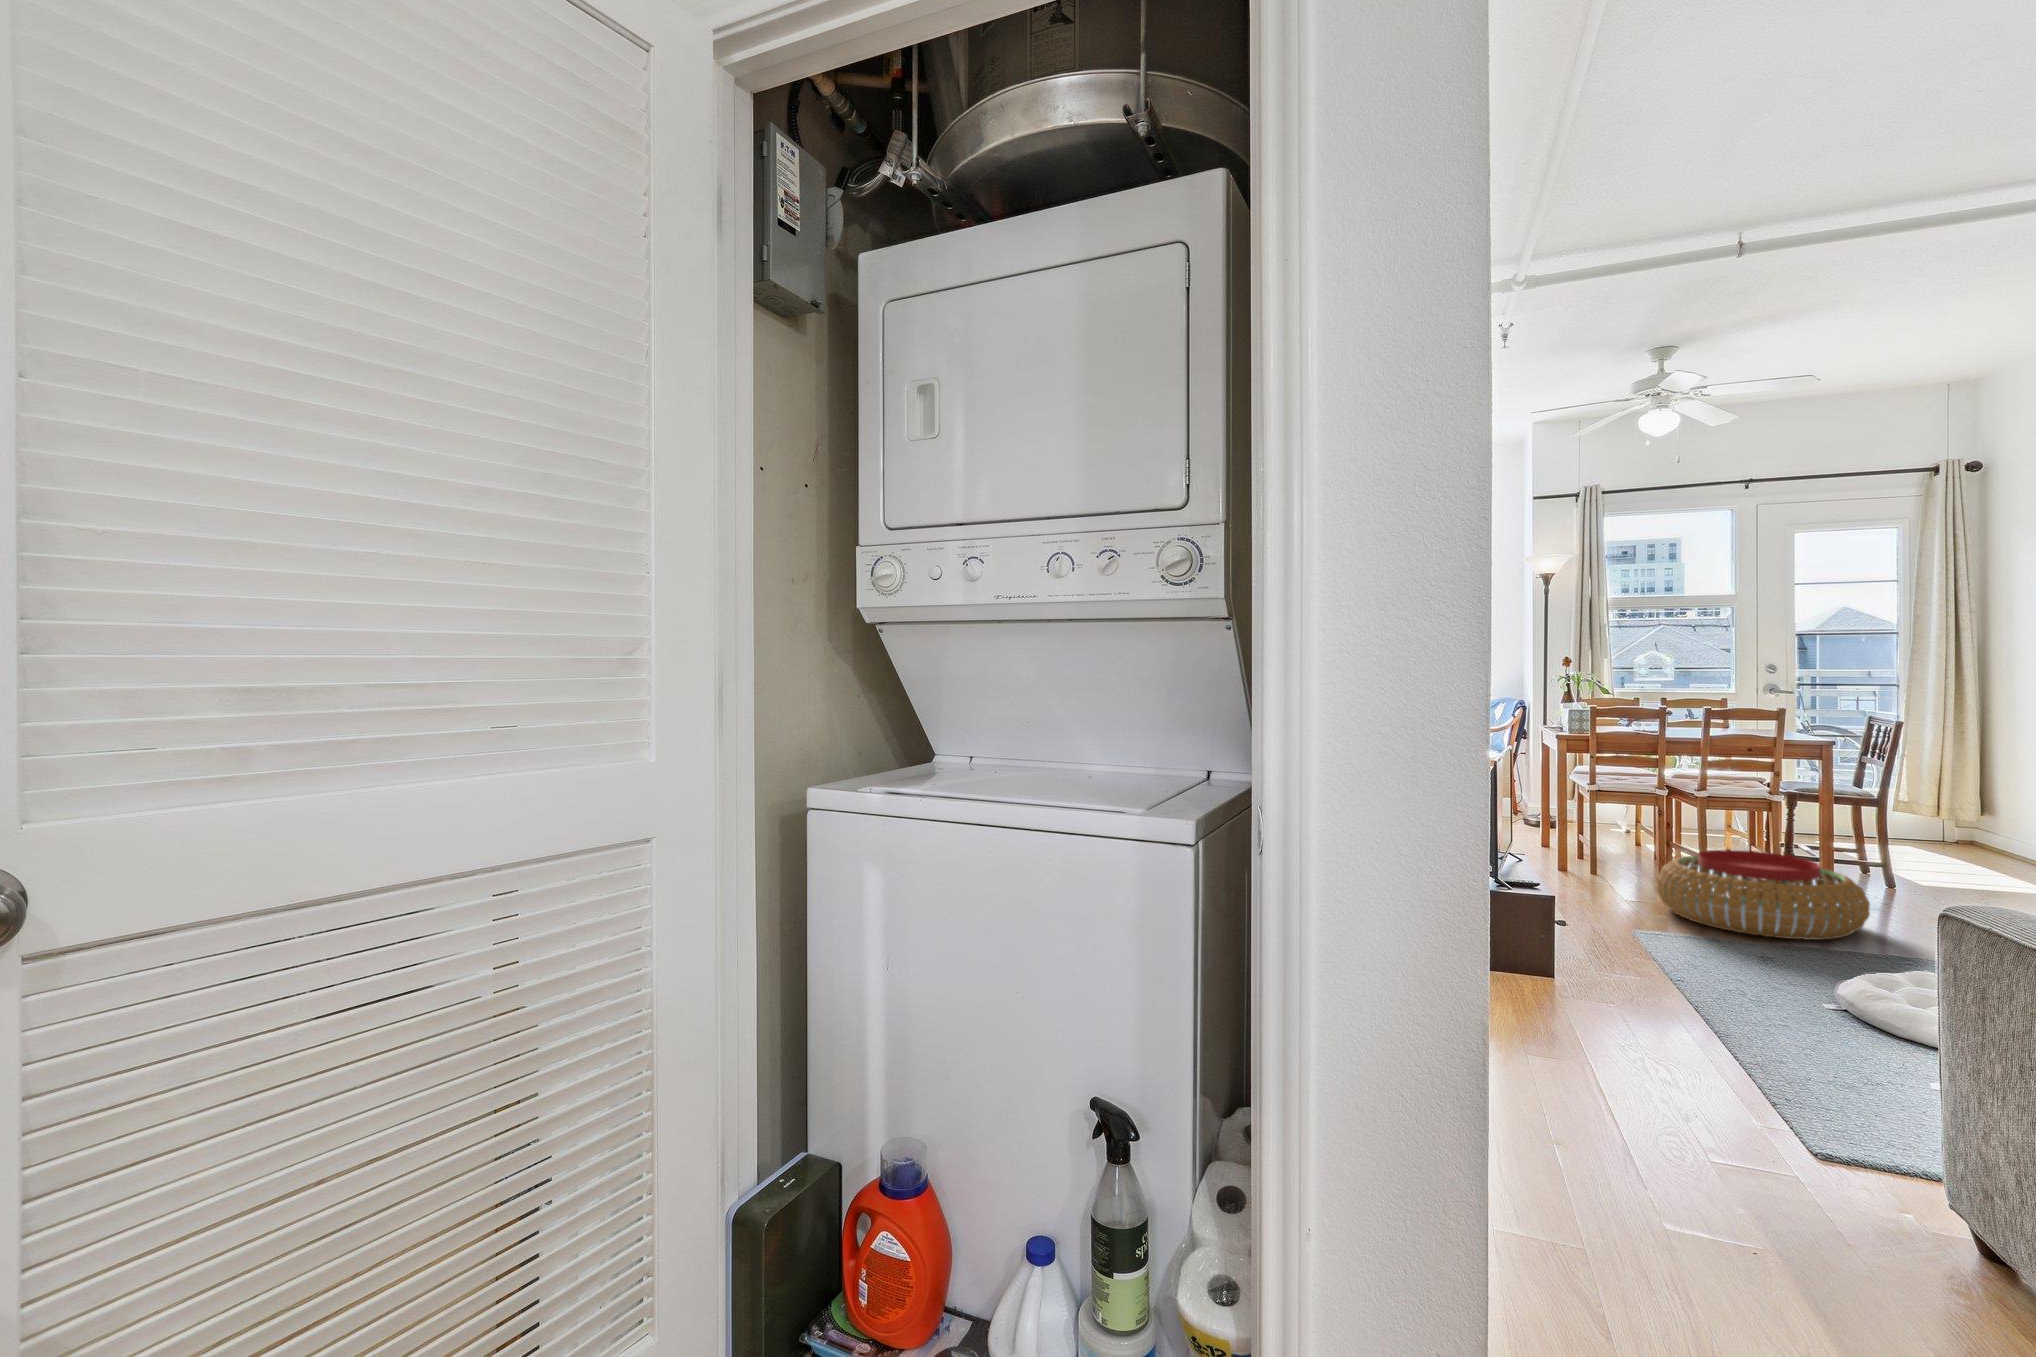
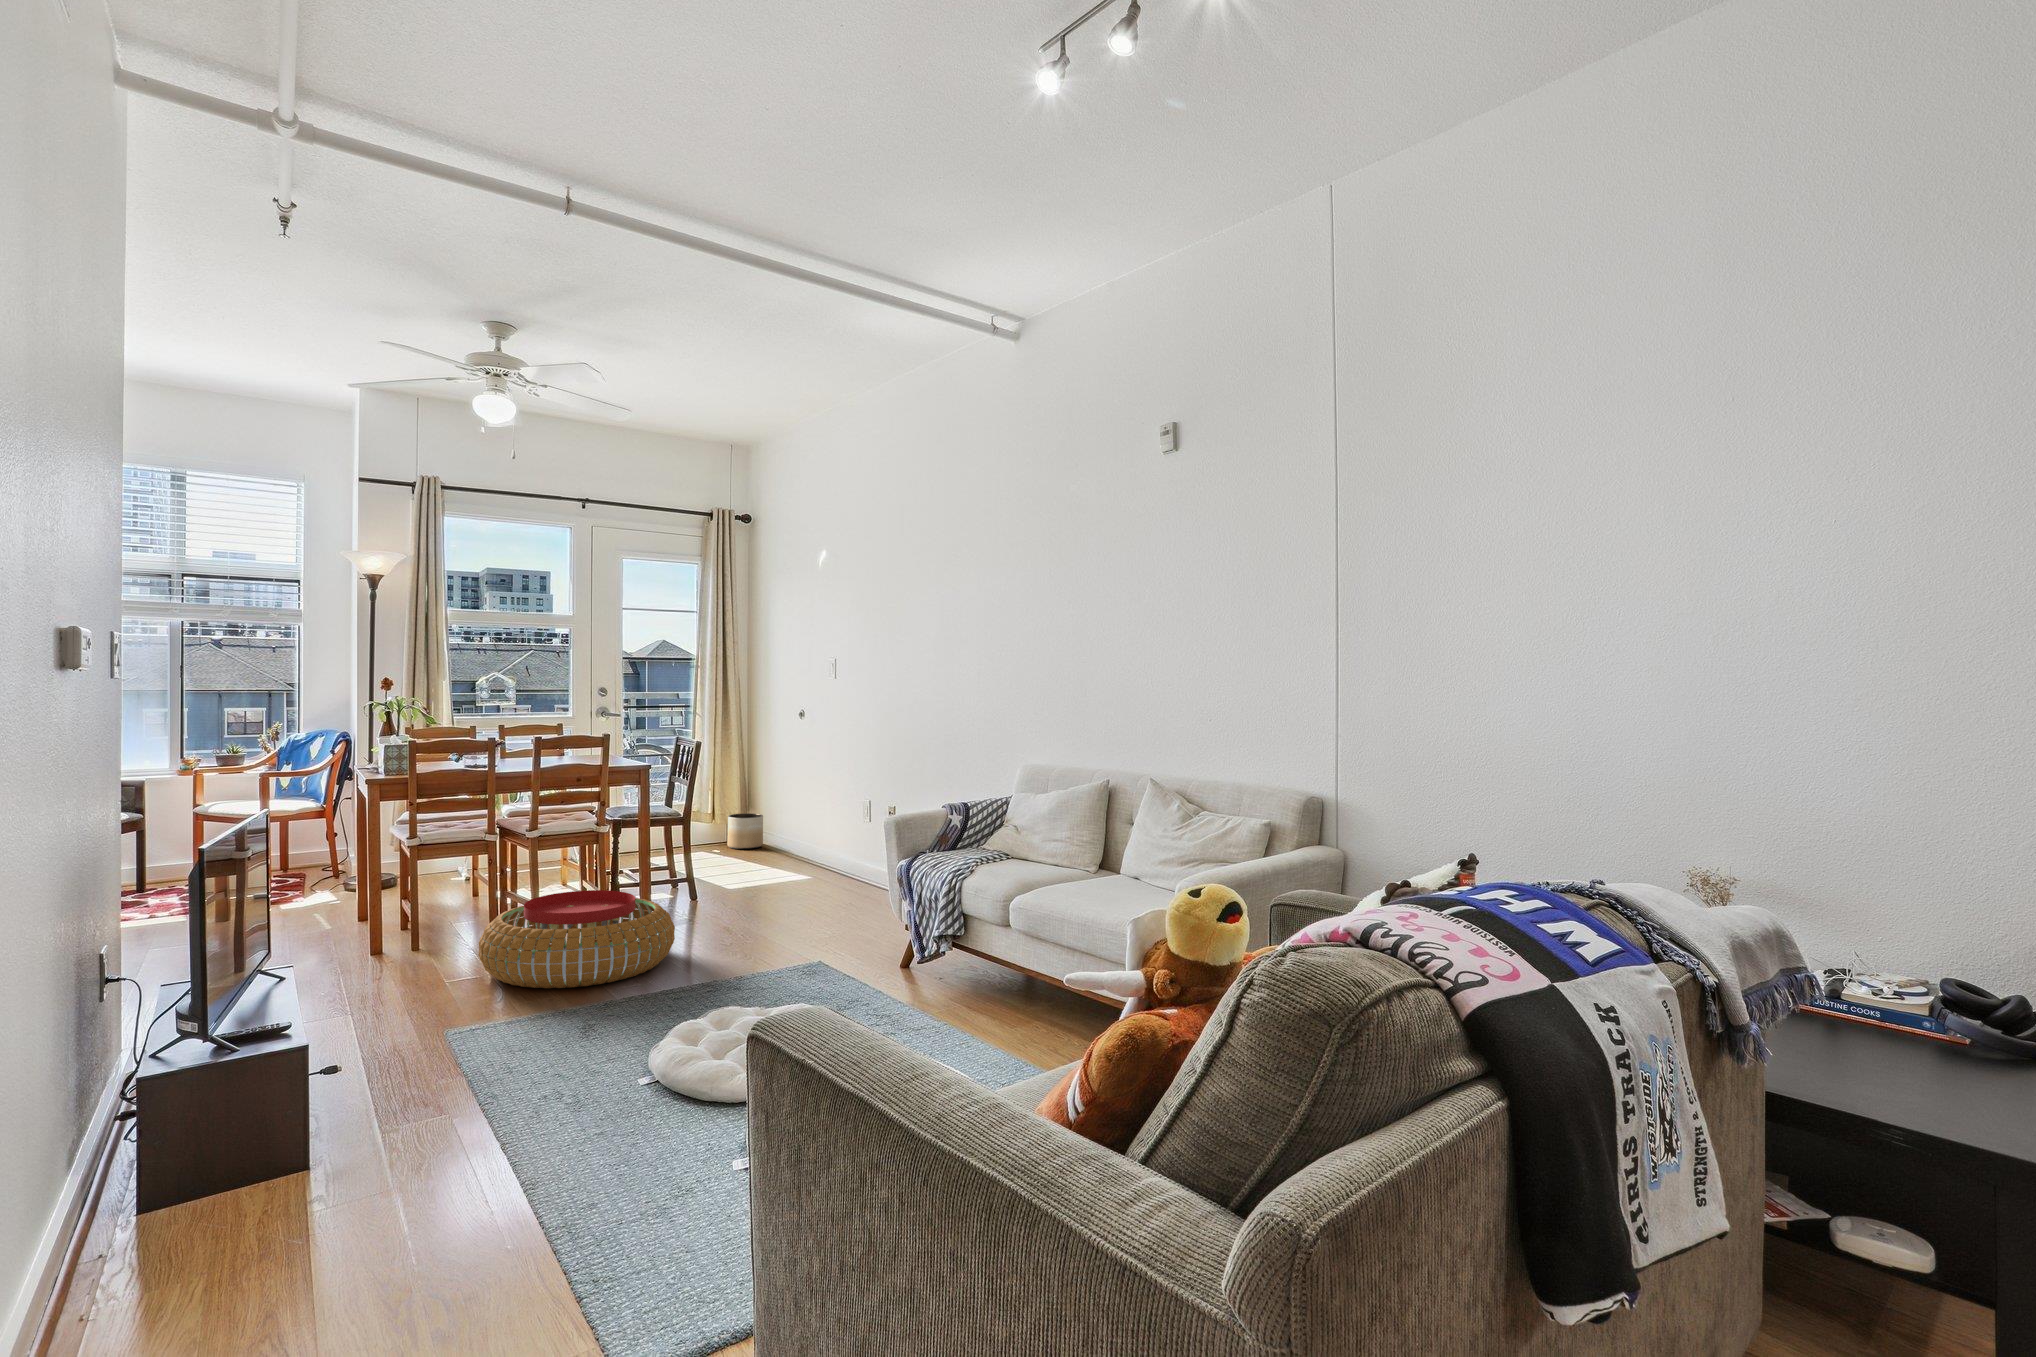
planter: none [1937,806,1993,848] -> present [727,813,763,849]

